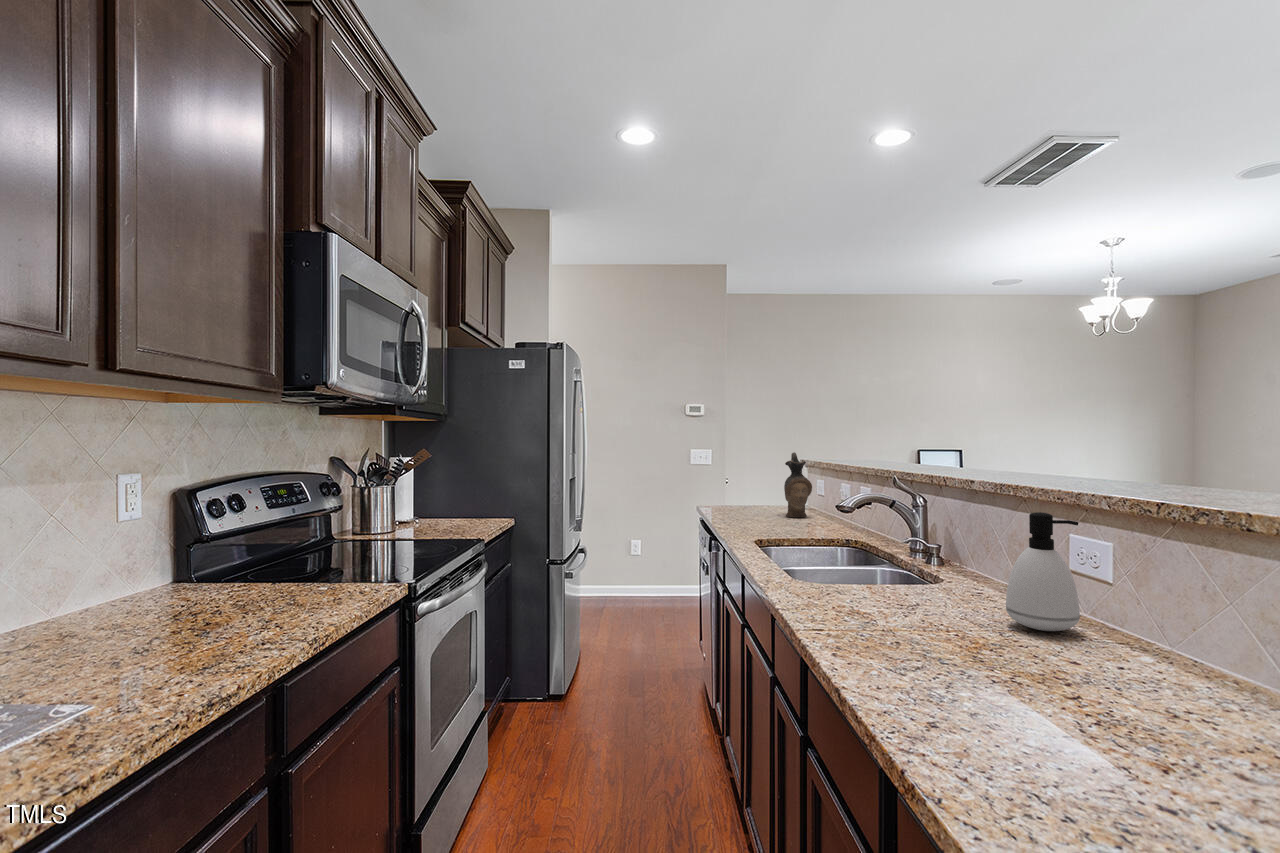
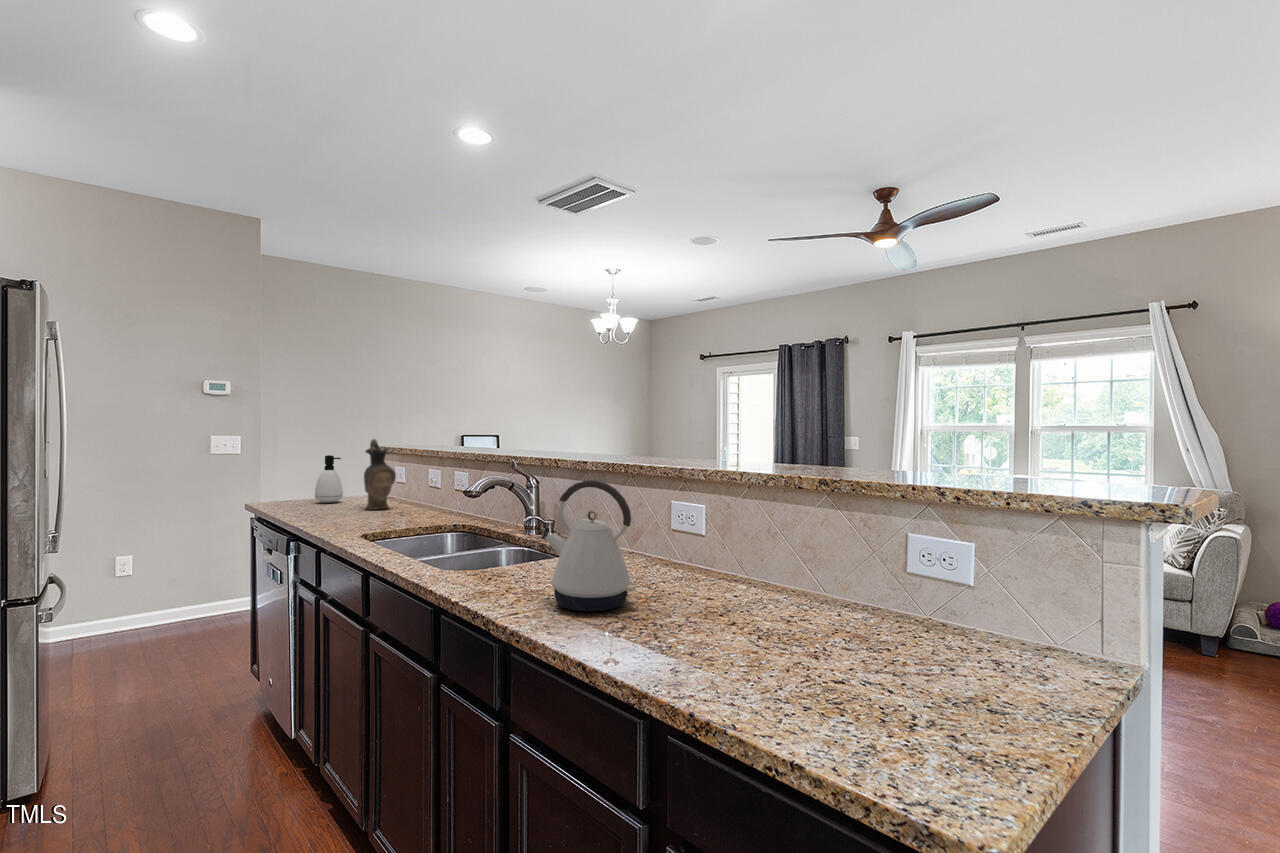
kettle: none [862,499,960,645] -> present [545,480,636,612]
soap dispenser: present [1006,512,1080,631] -> present [315,455,343,503]

